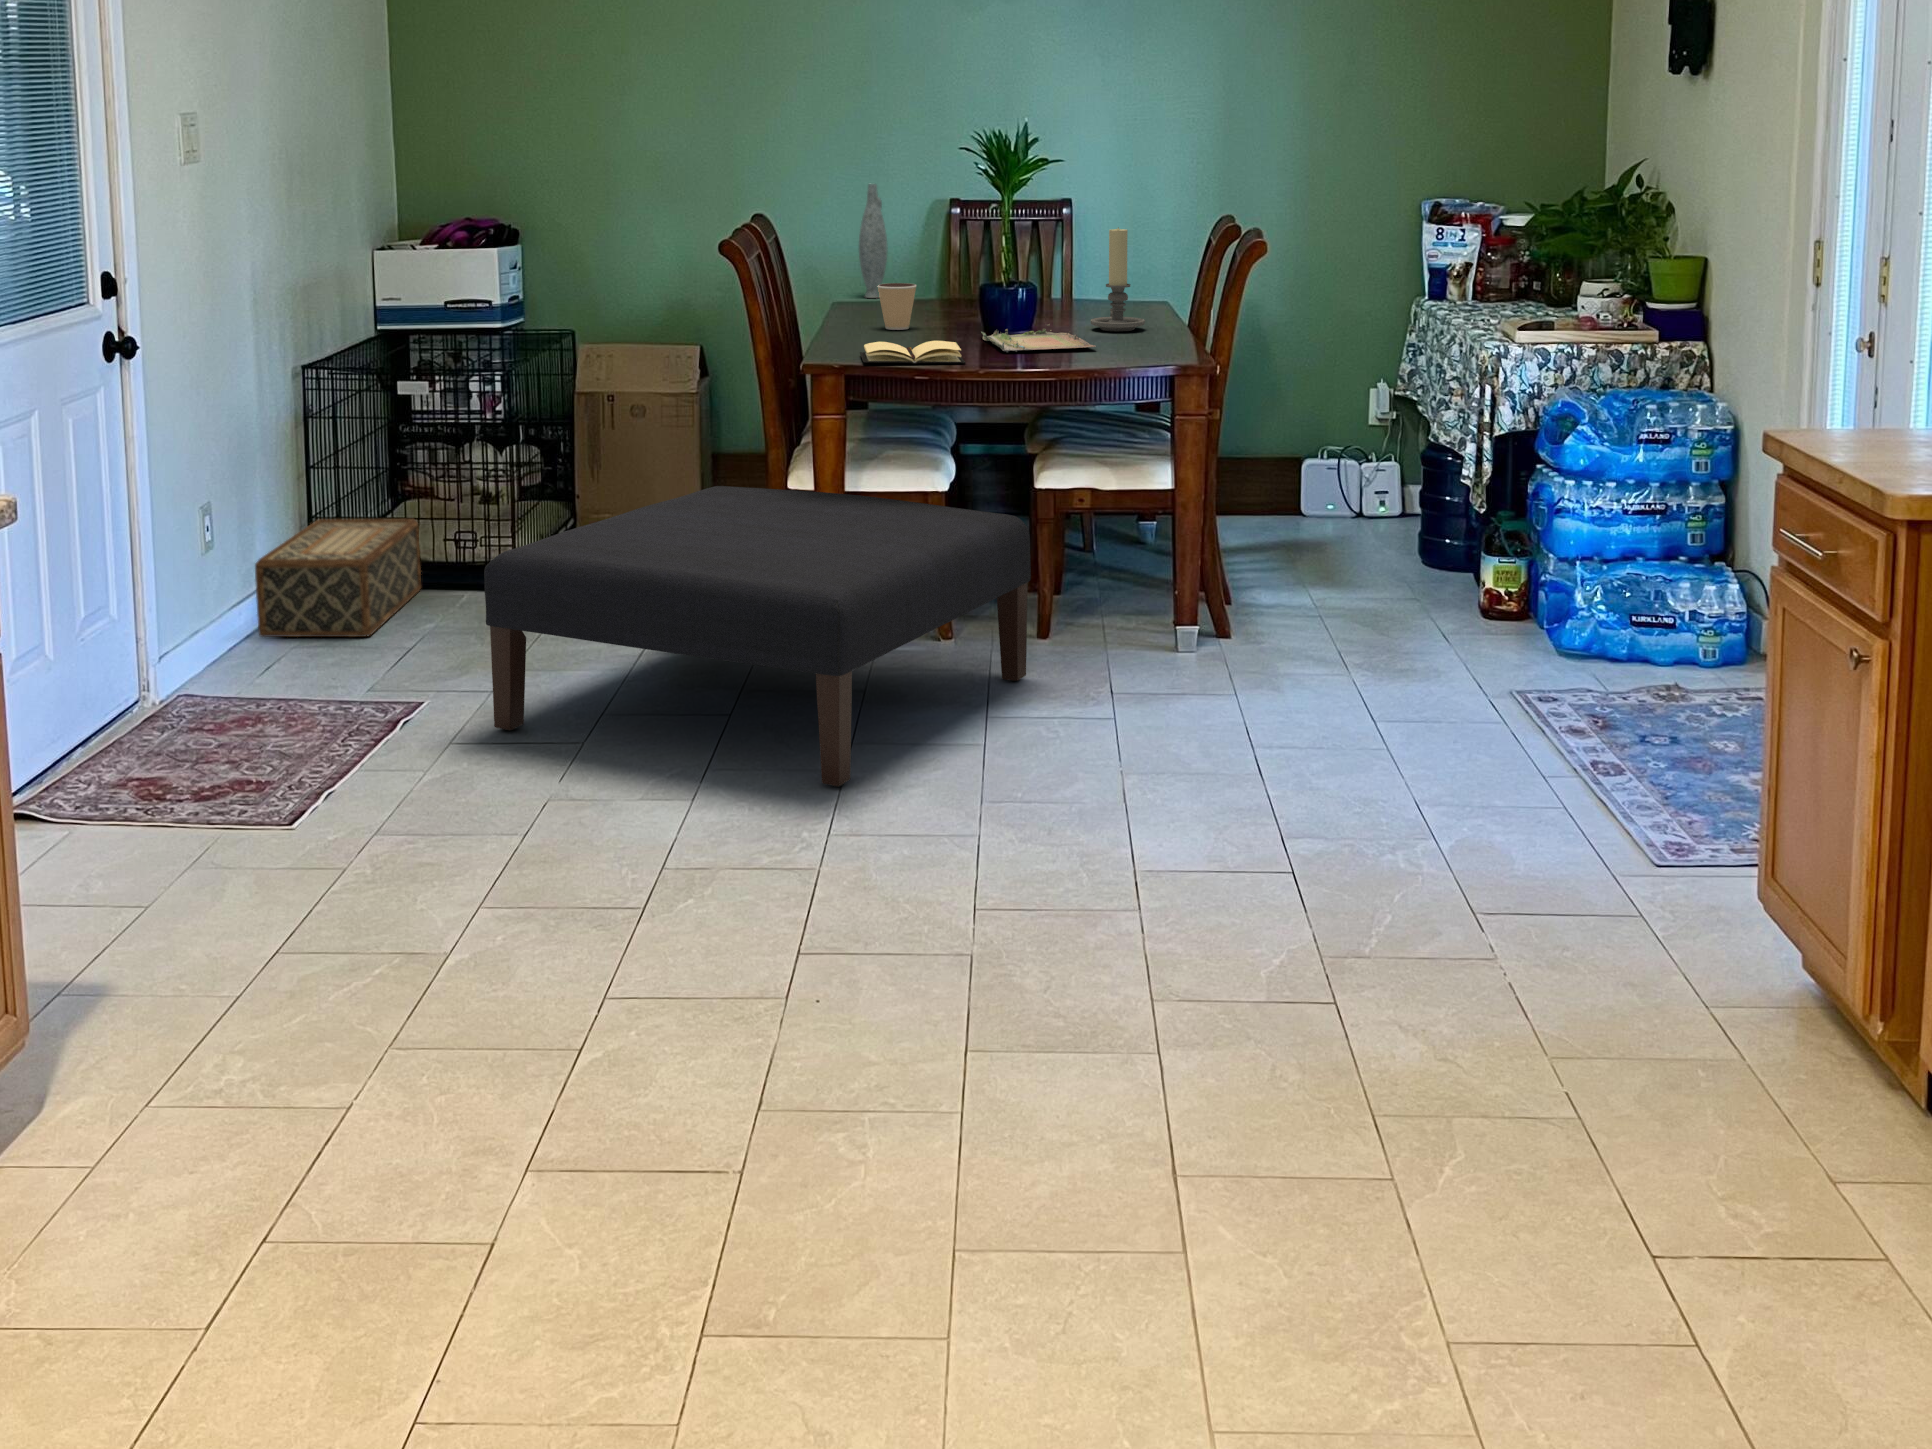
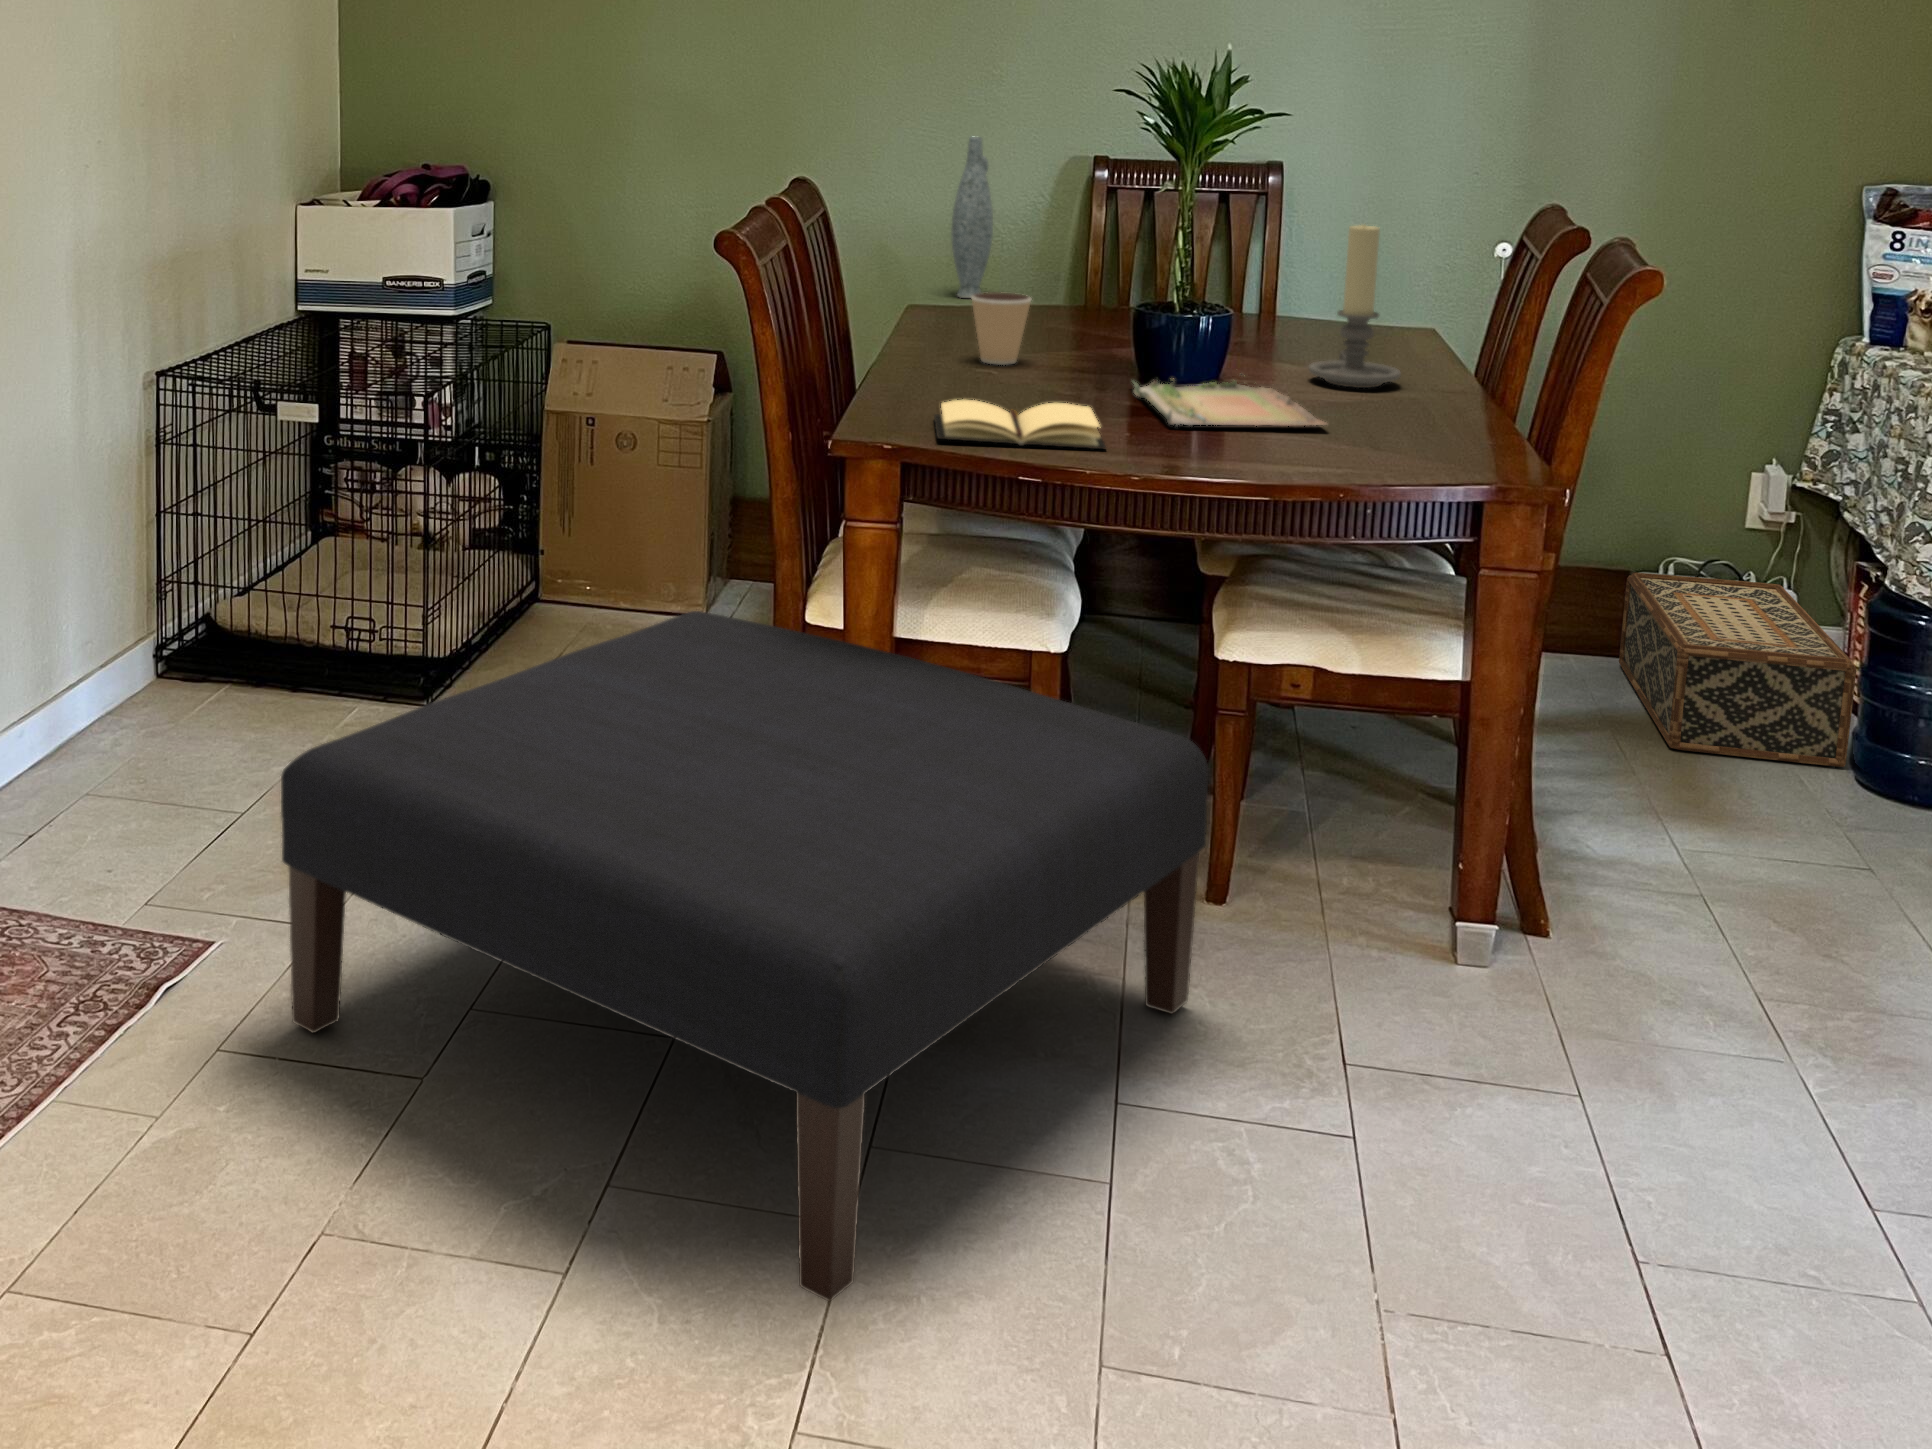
woven basket: present [255,519,421,637] -> present [1619,573,1857,767]

